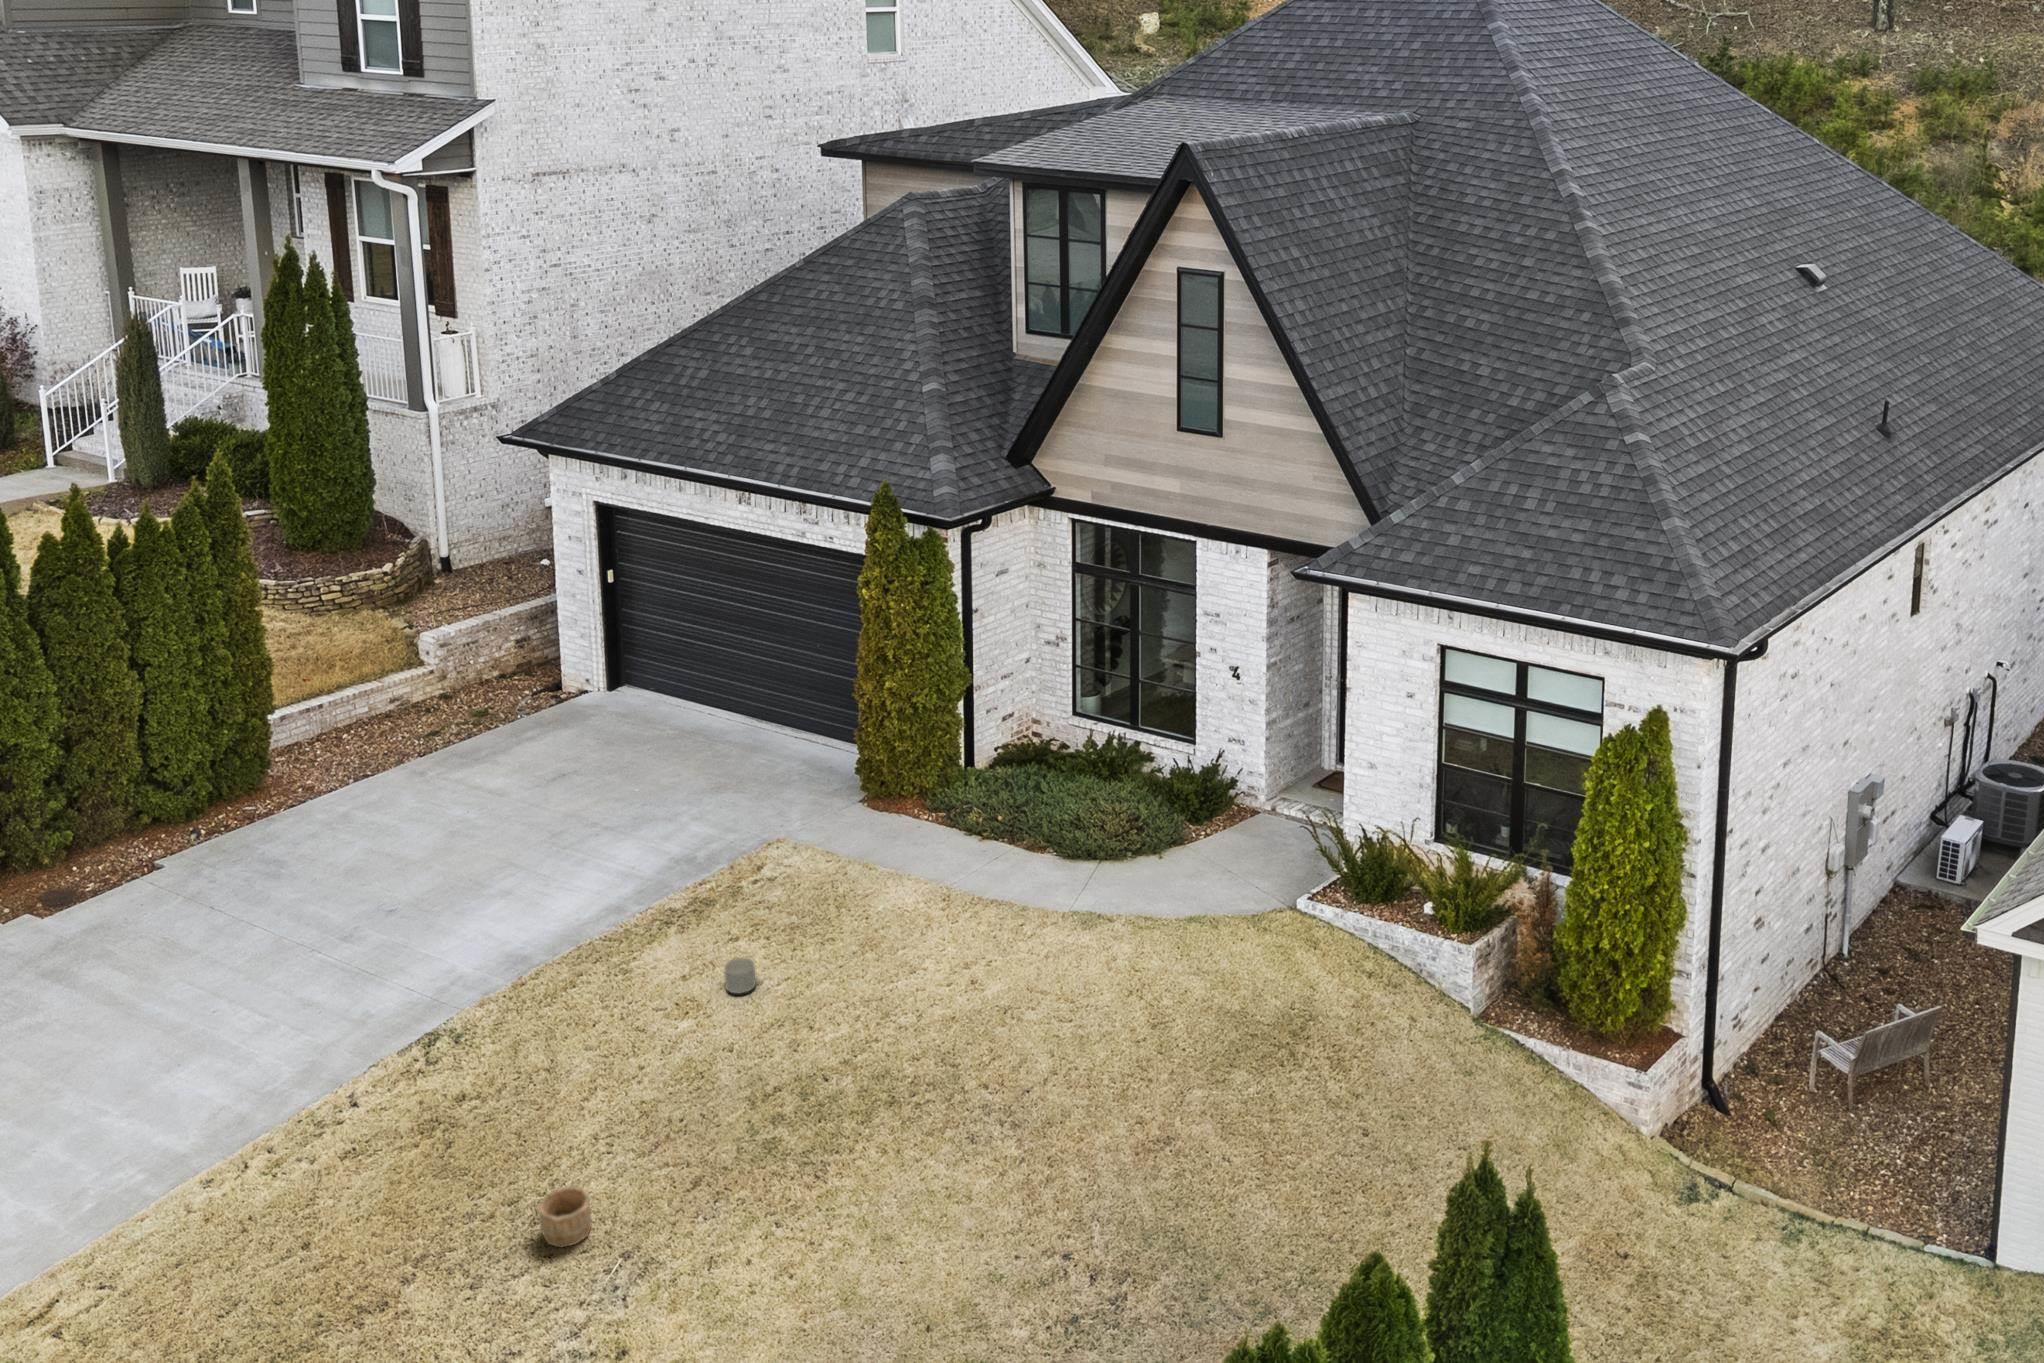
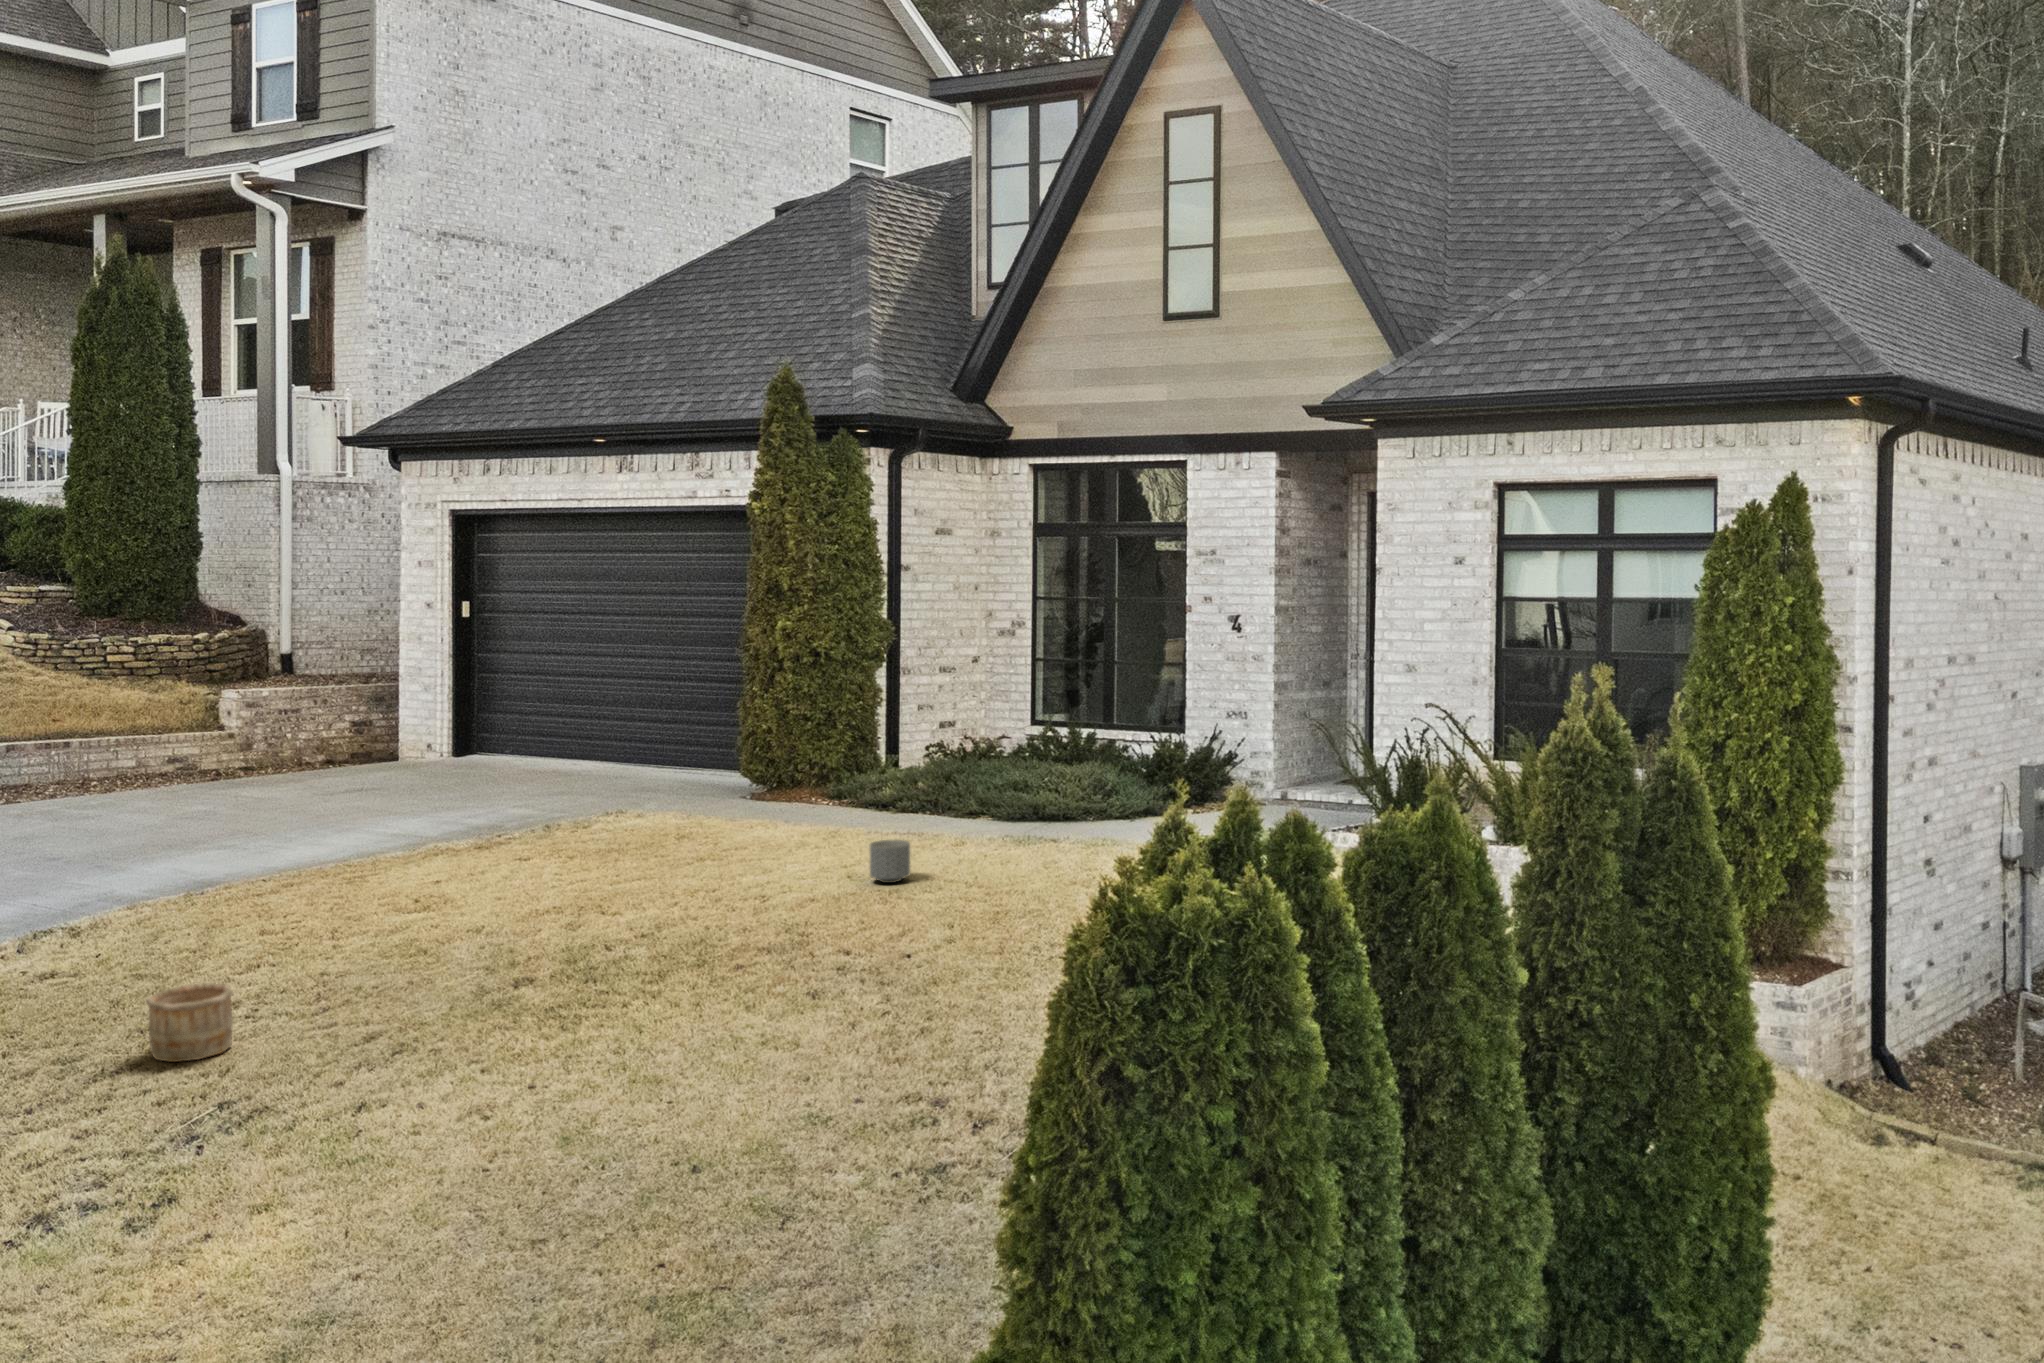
planter: present [724,958,756,993] -> present [870,840,910,883]

